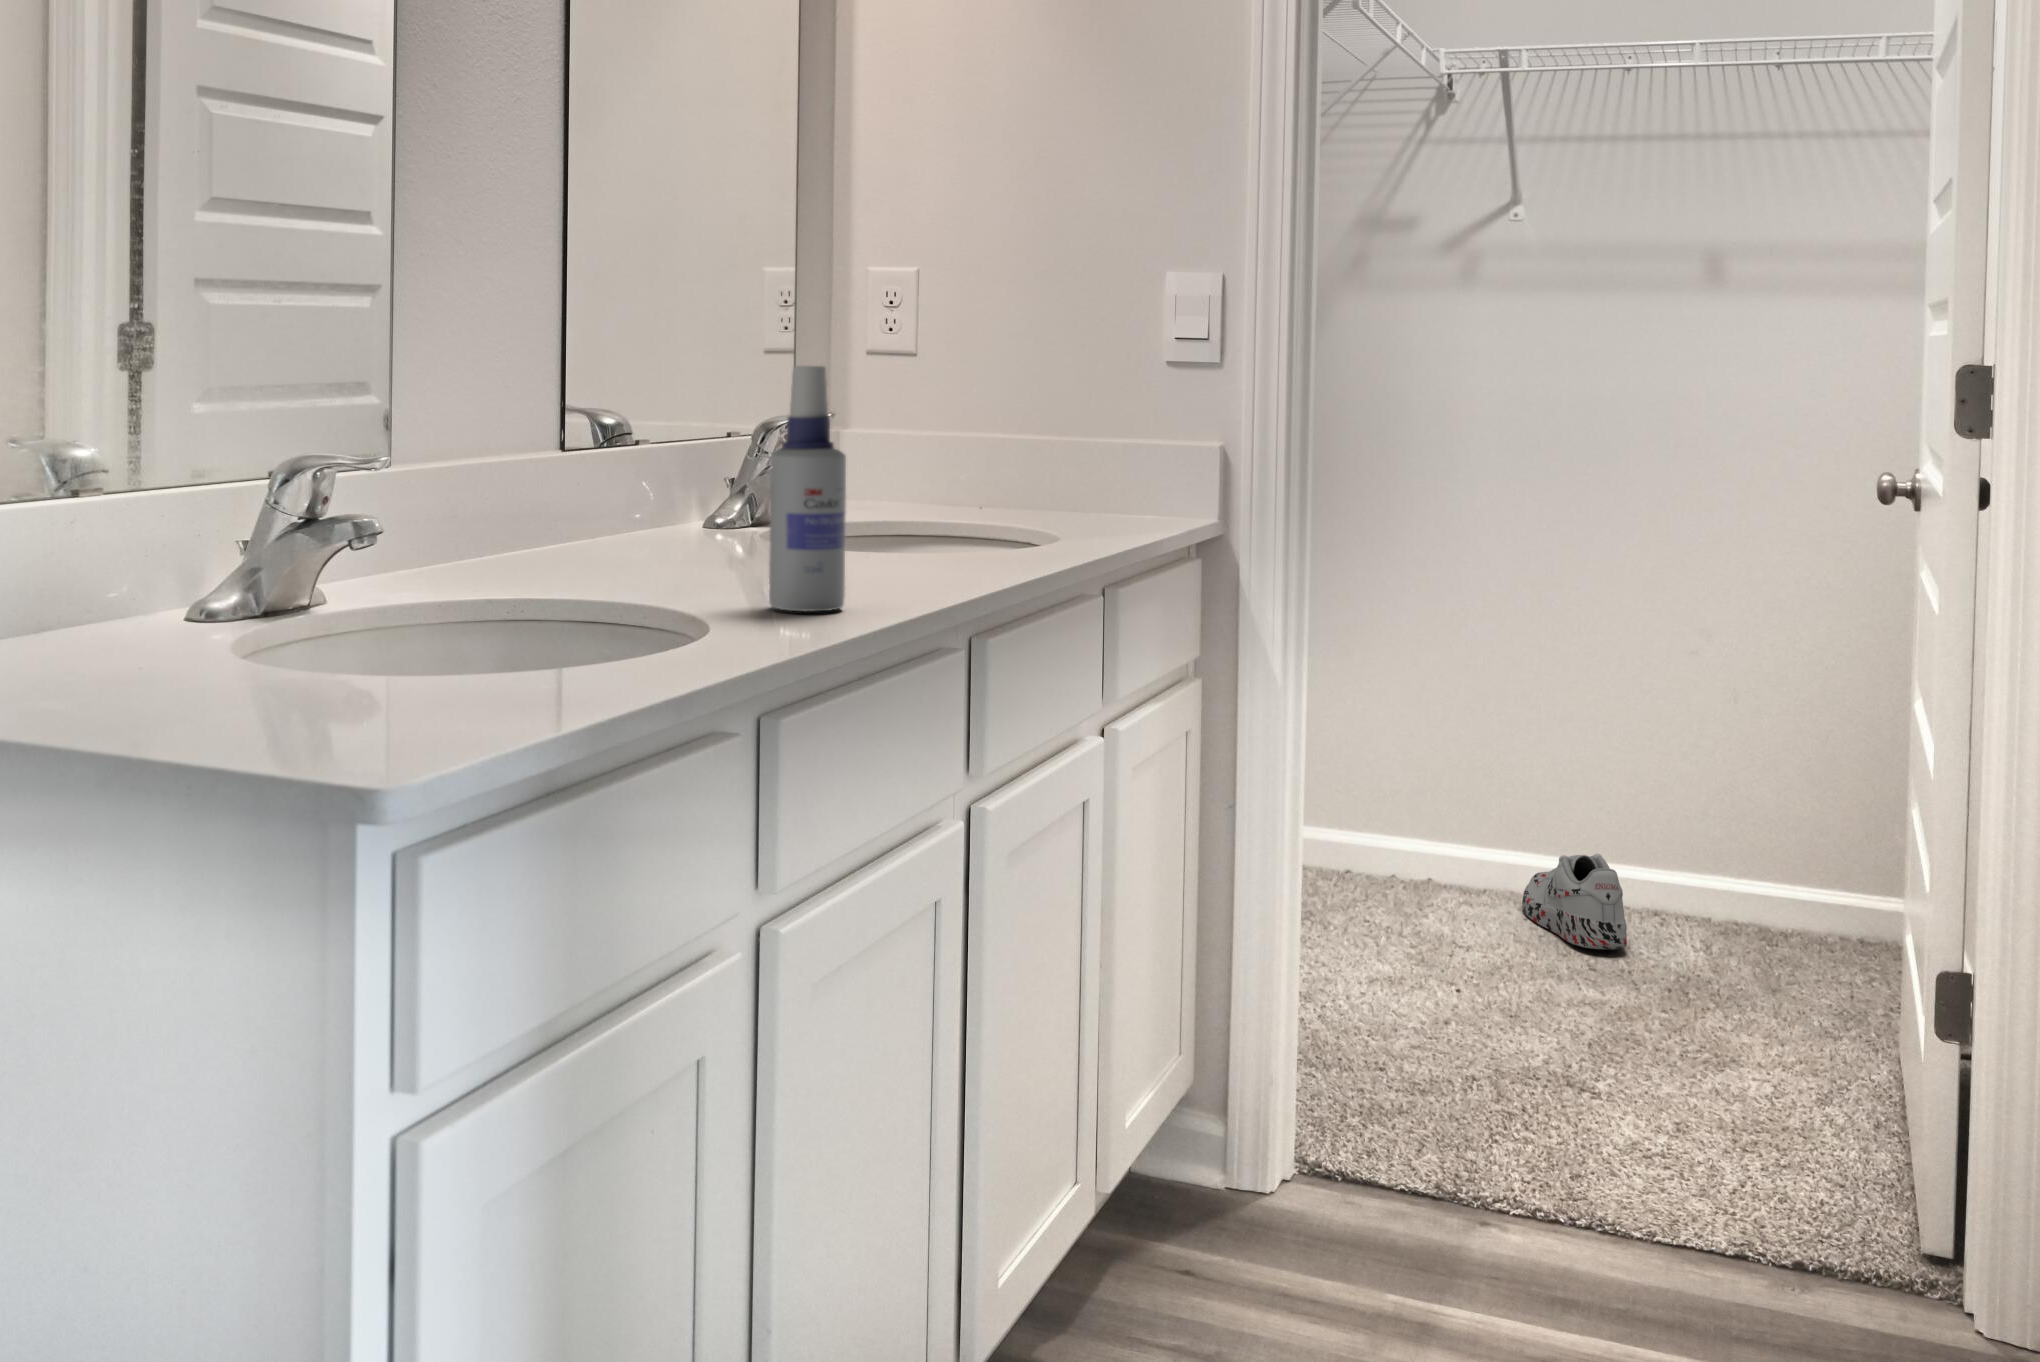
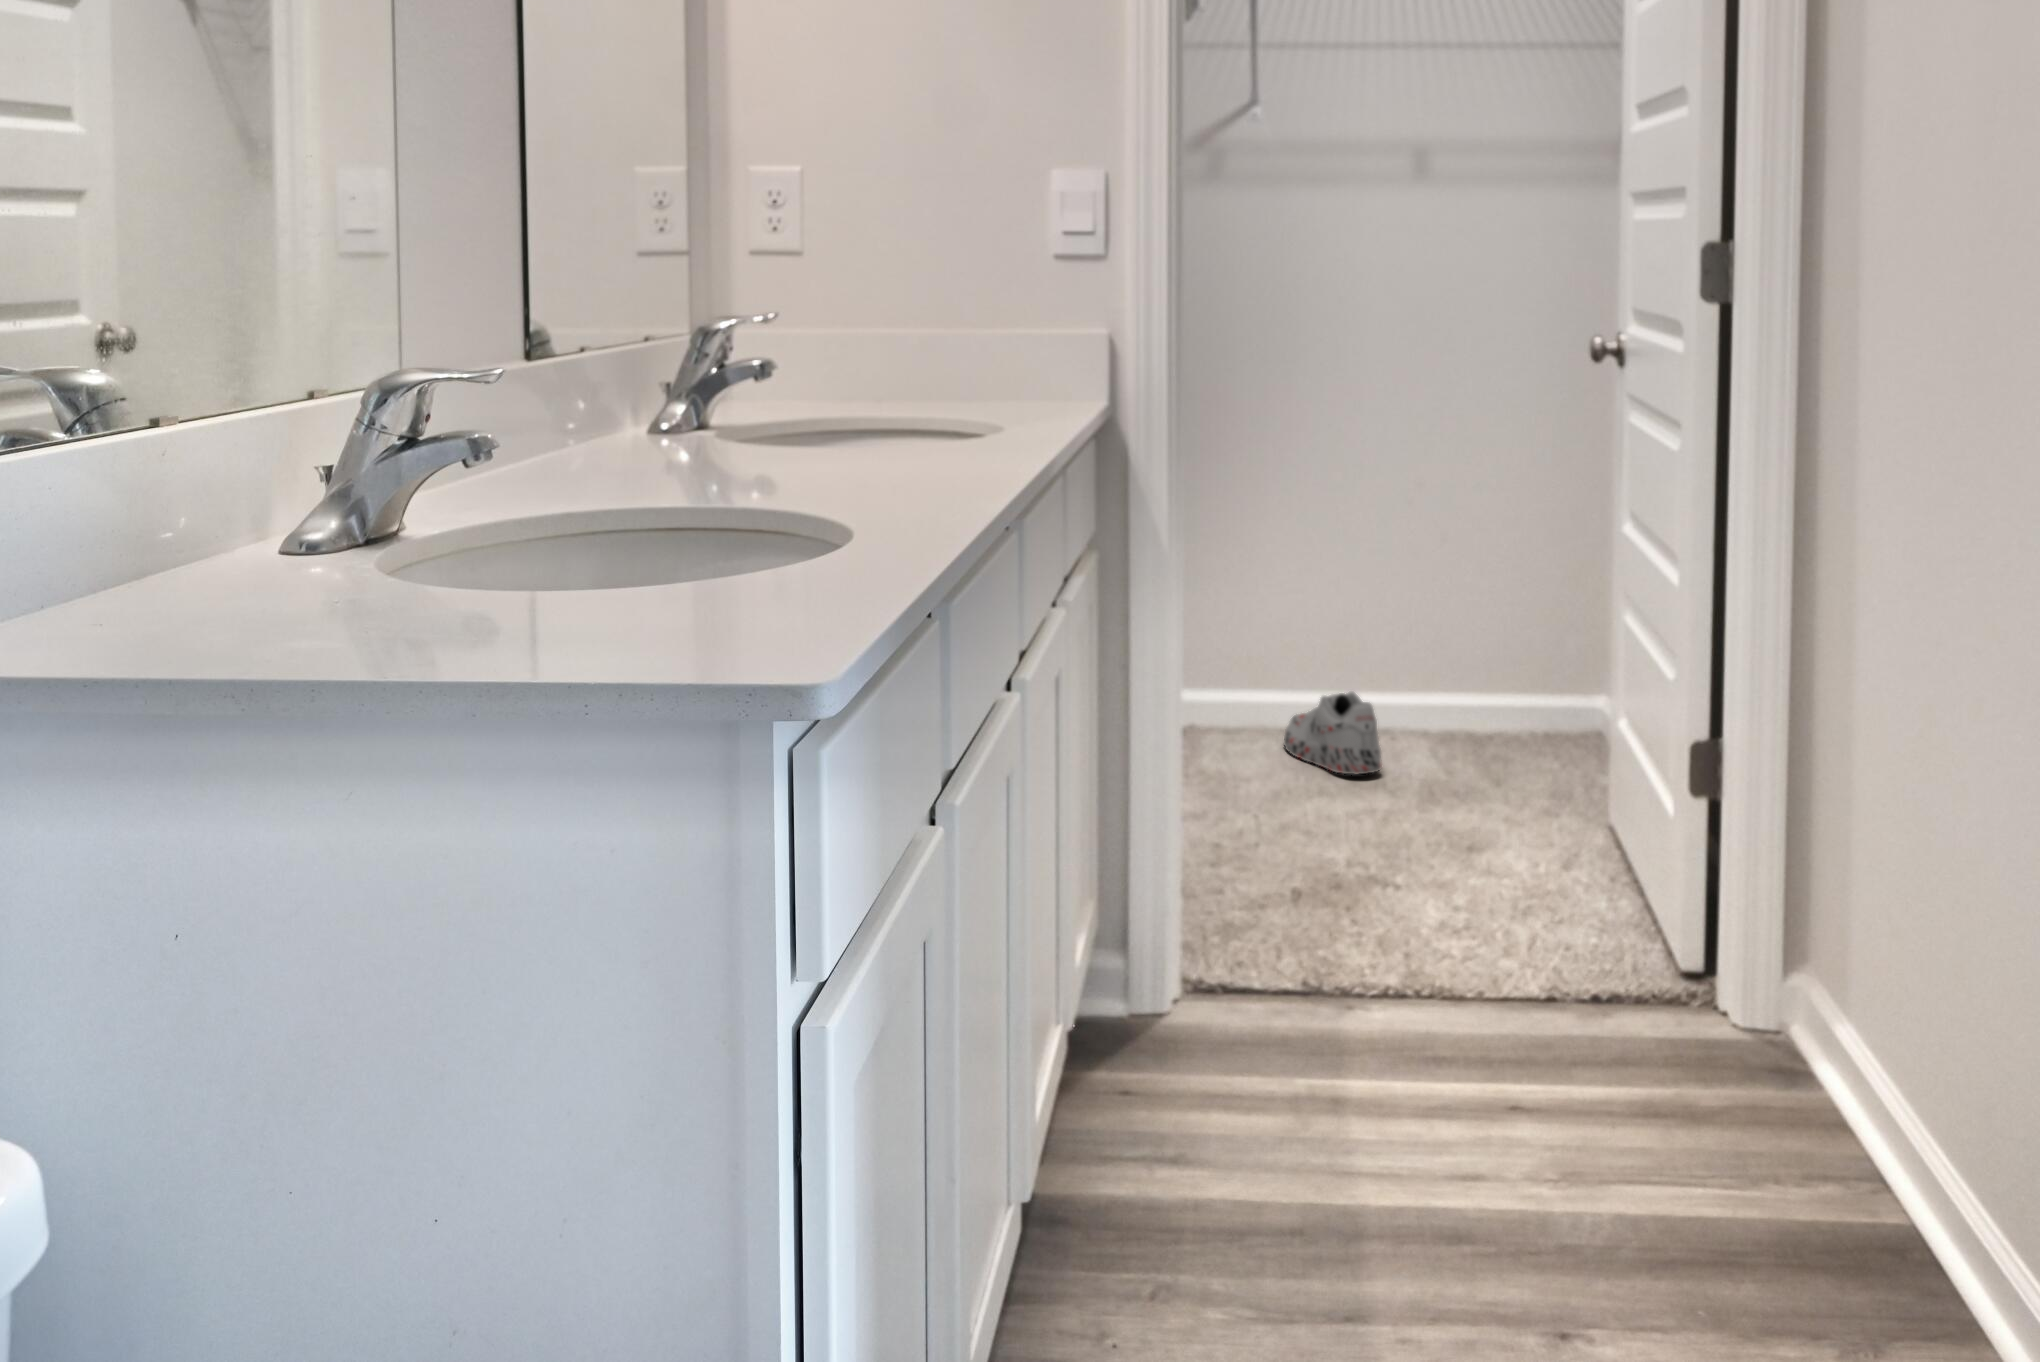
spray bottle: present [769,366,846,611] -> none [850,265,924,500]

